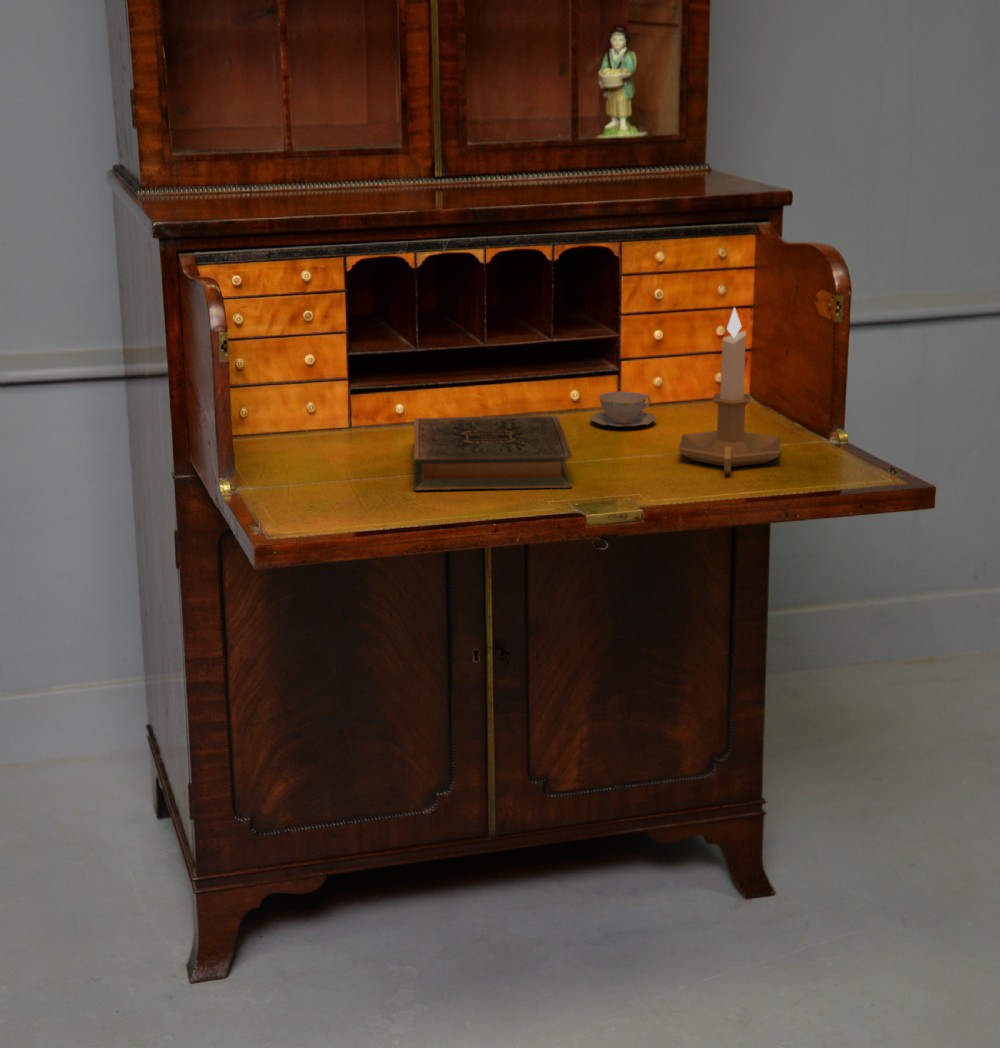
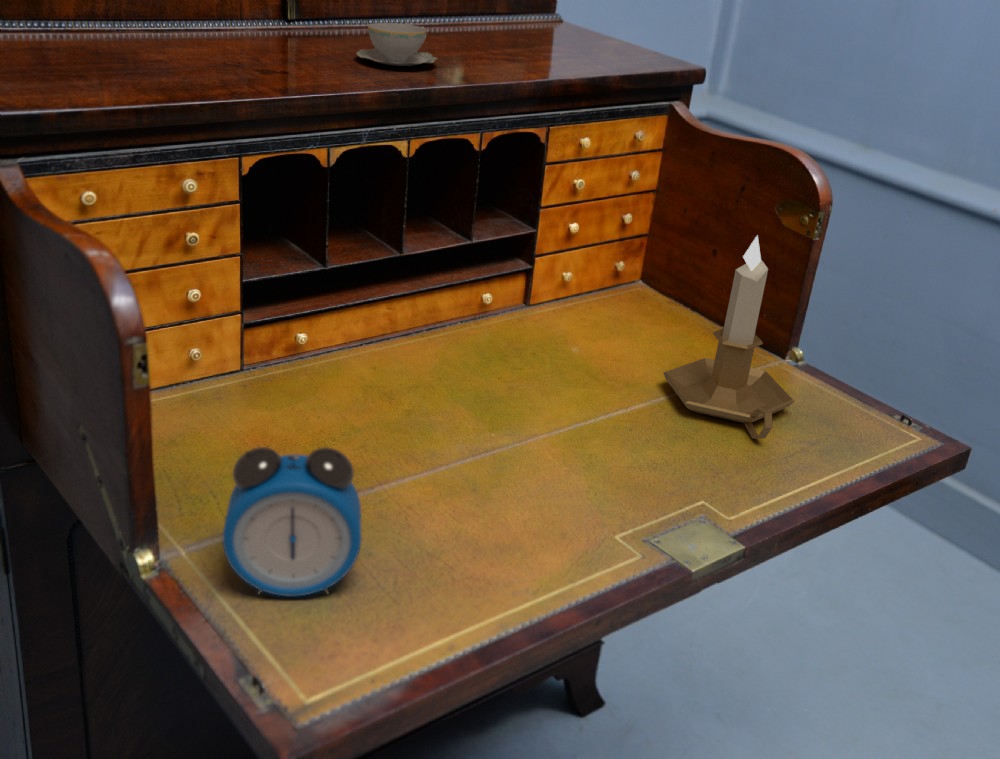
teacup: present [590,392,656,427] -> present [356,23,438,66]
alarm clock: none [263,406,358,511] -> present [223,447,362,596]
hardback book: present [414,416,572,490] -> none [350,355,616,520]

